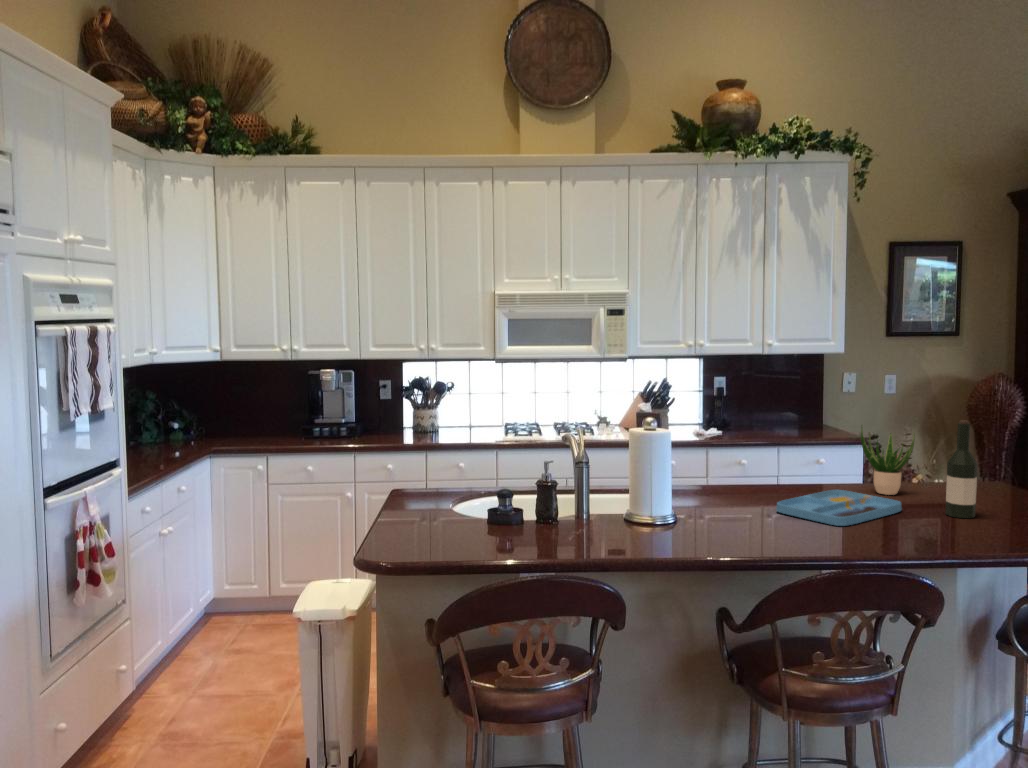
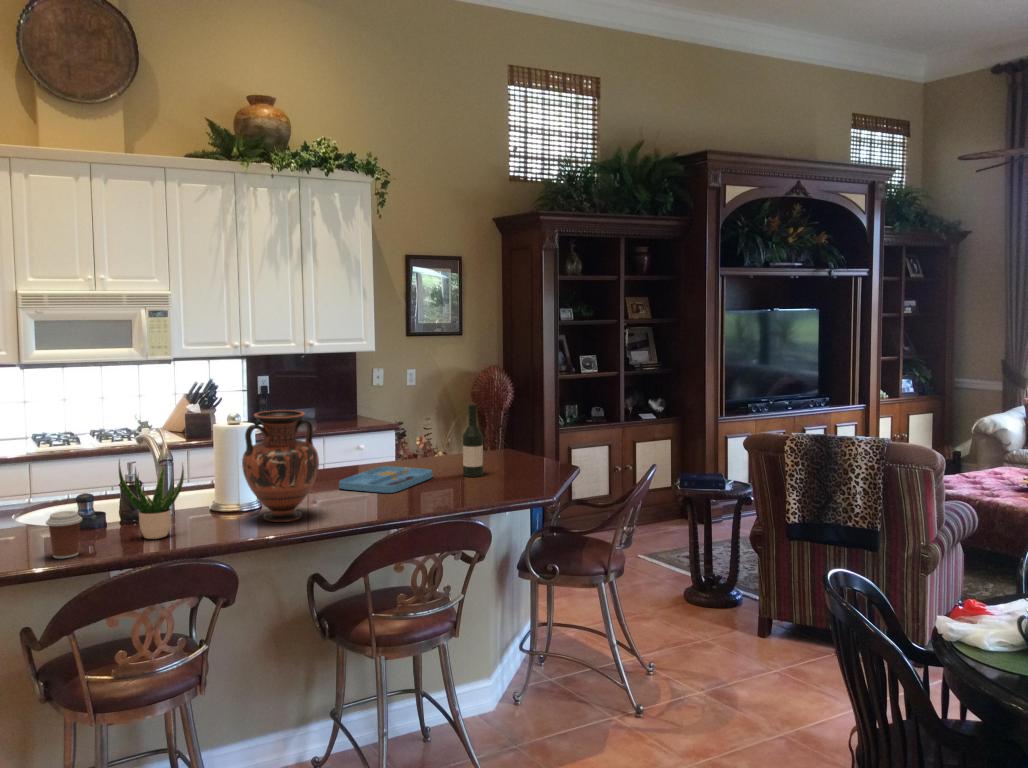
vase: none [655,415,744,546] -> present [242,410,319,522]
potted plant: present [861,428,915,495] -> present [119,460,184,539]
coffee cup: none [452,504,486,554] -> present [46,511,82,559]

